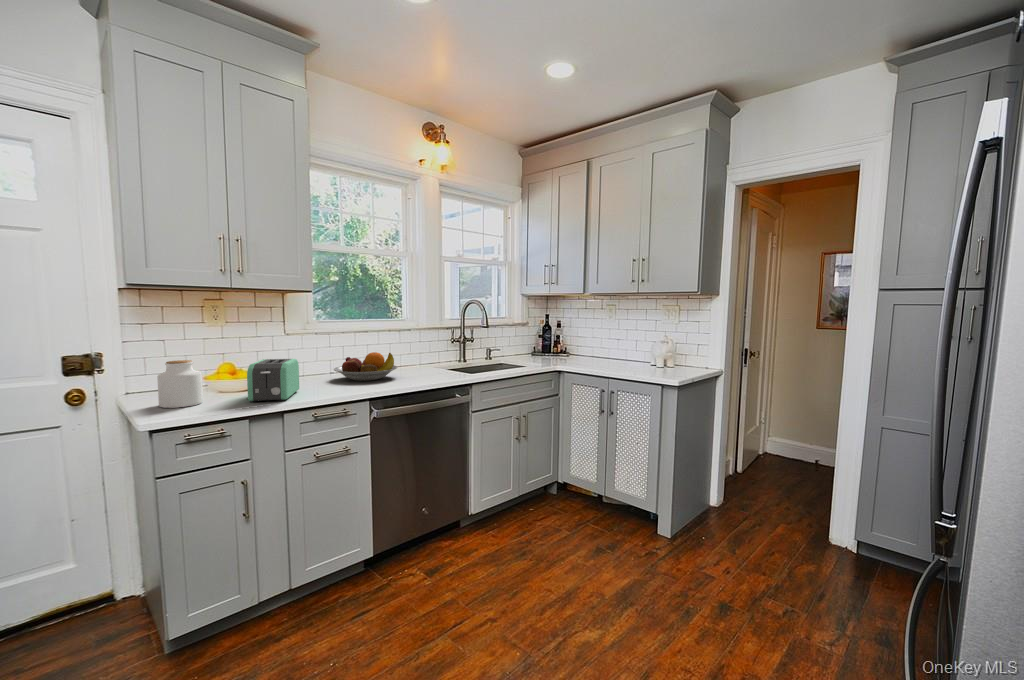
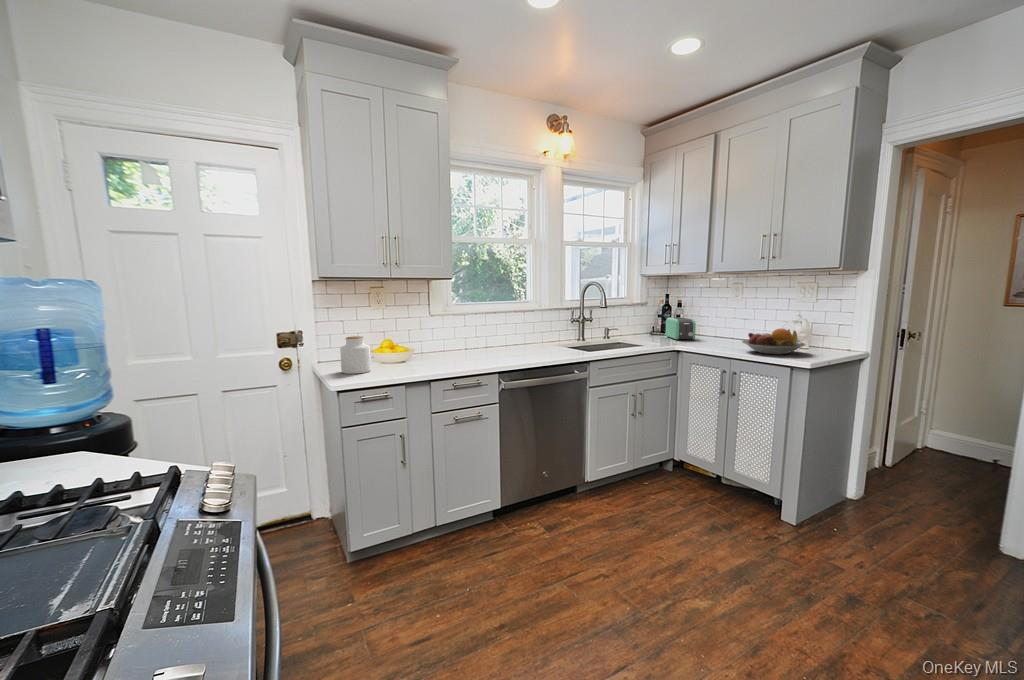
fruit bowl: present [334,352,397,381] -> present [742,329,806,354]
toaster: present [247,359,299,402] -> present [666,317,696,340]

